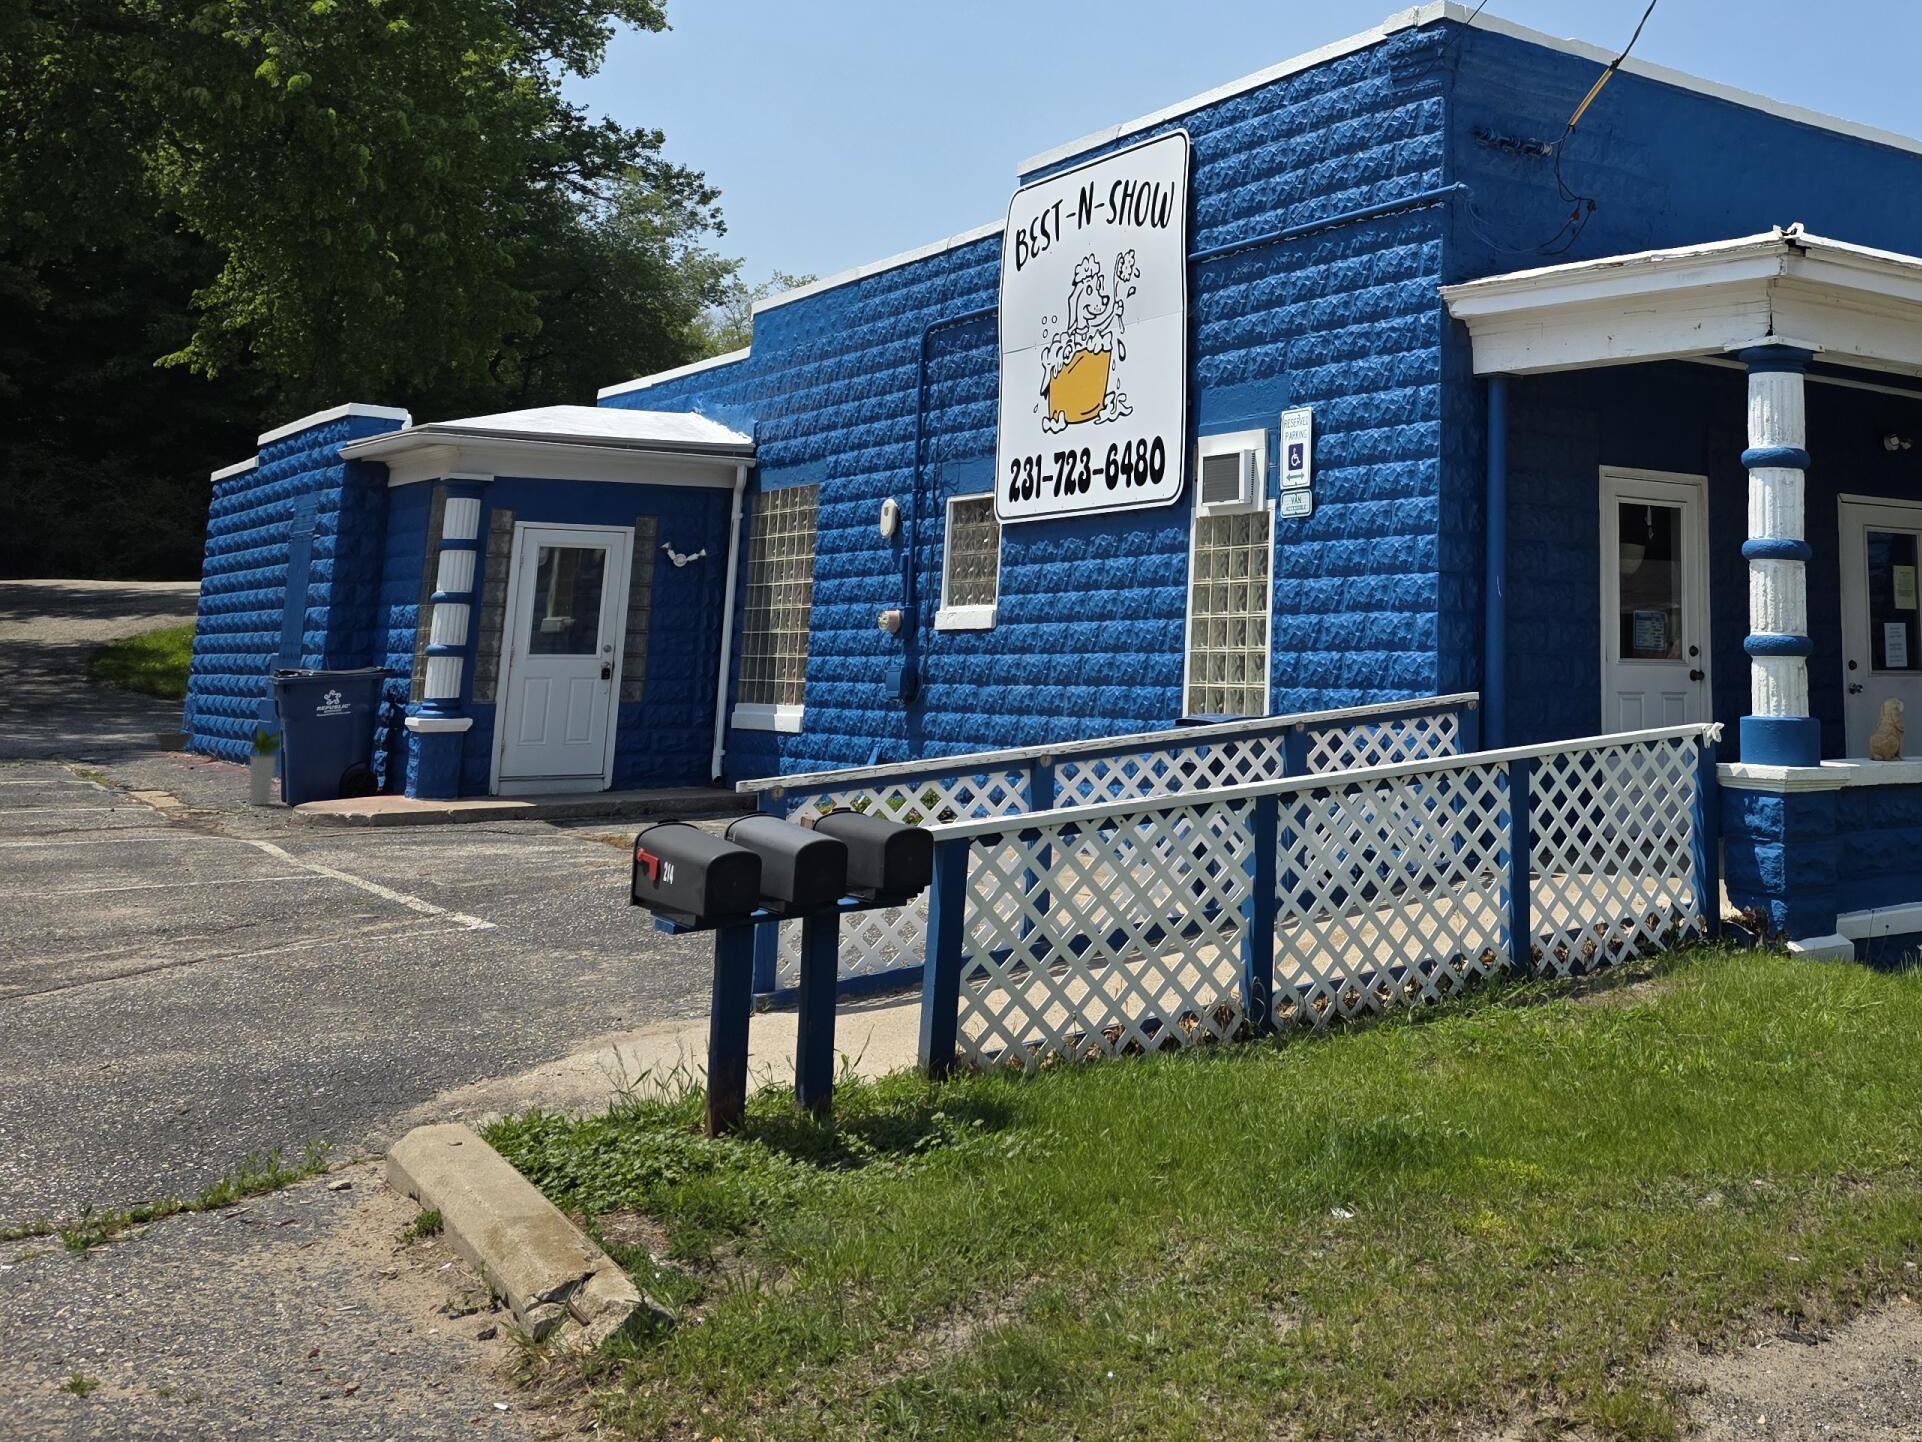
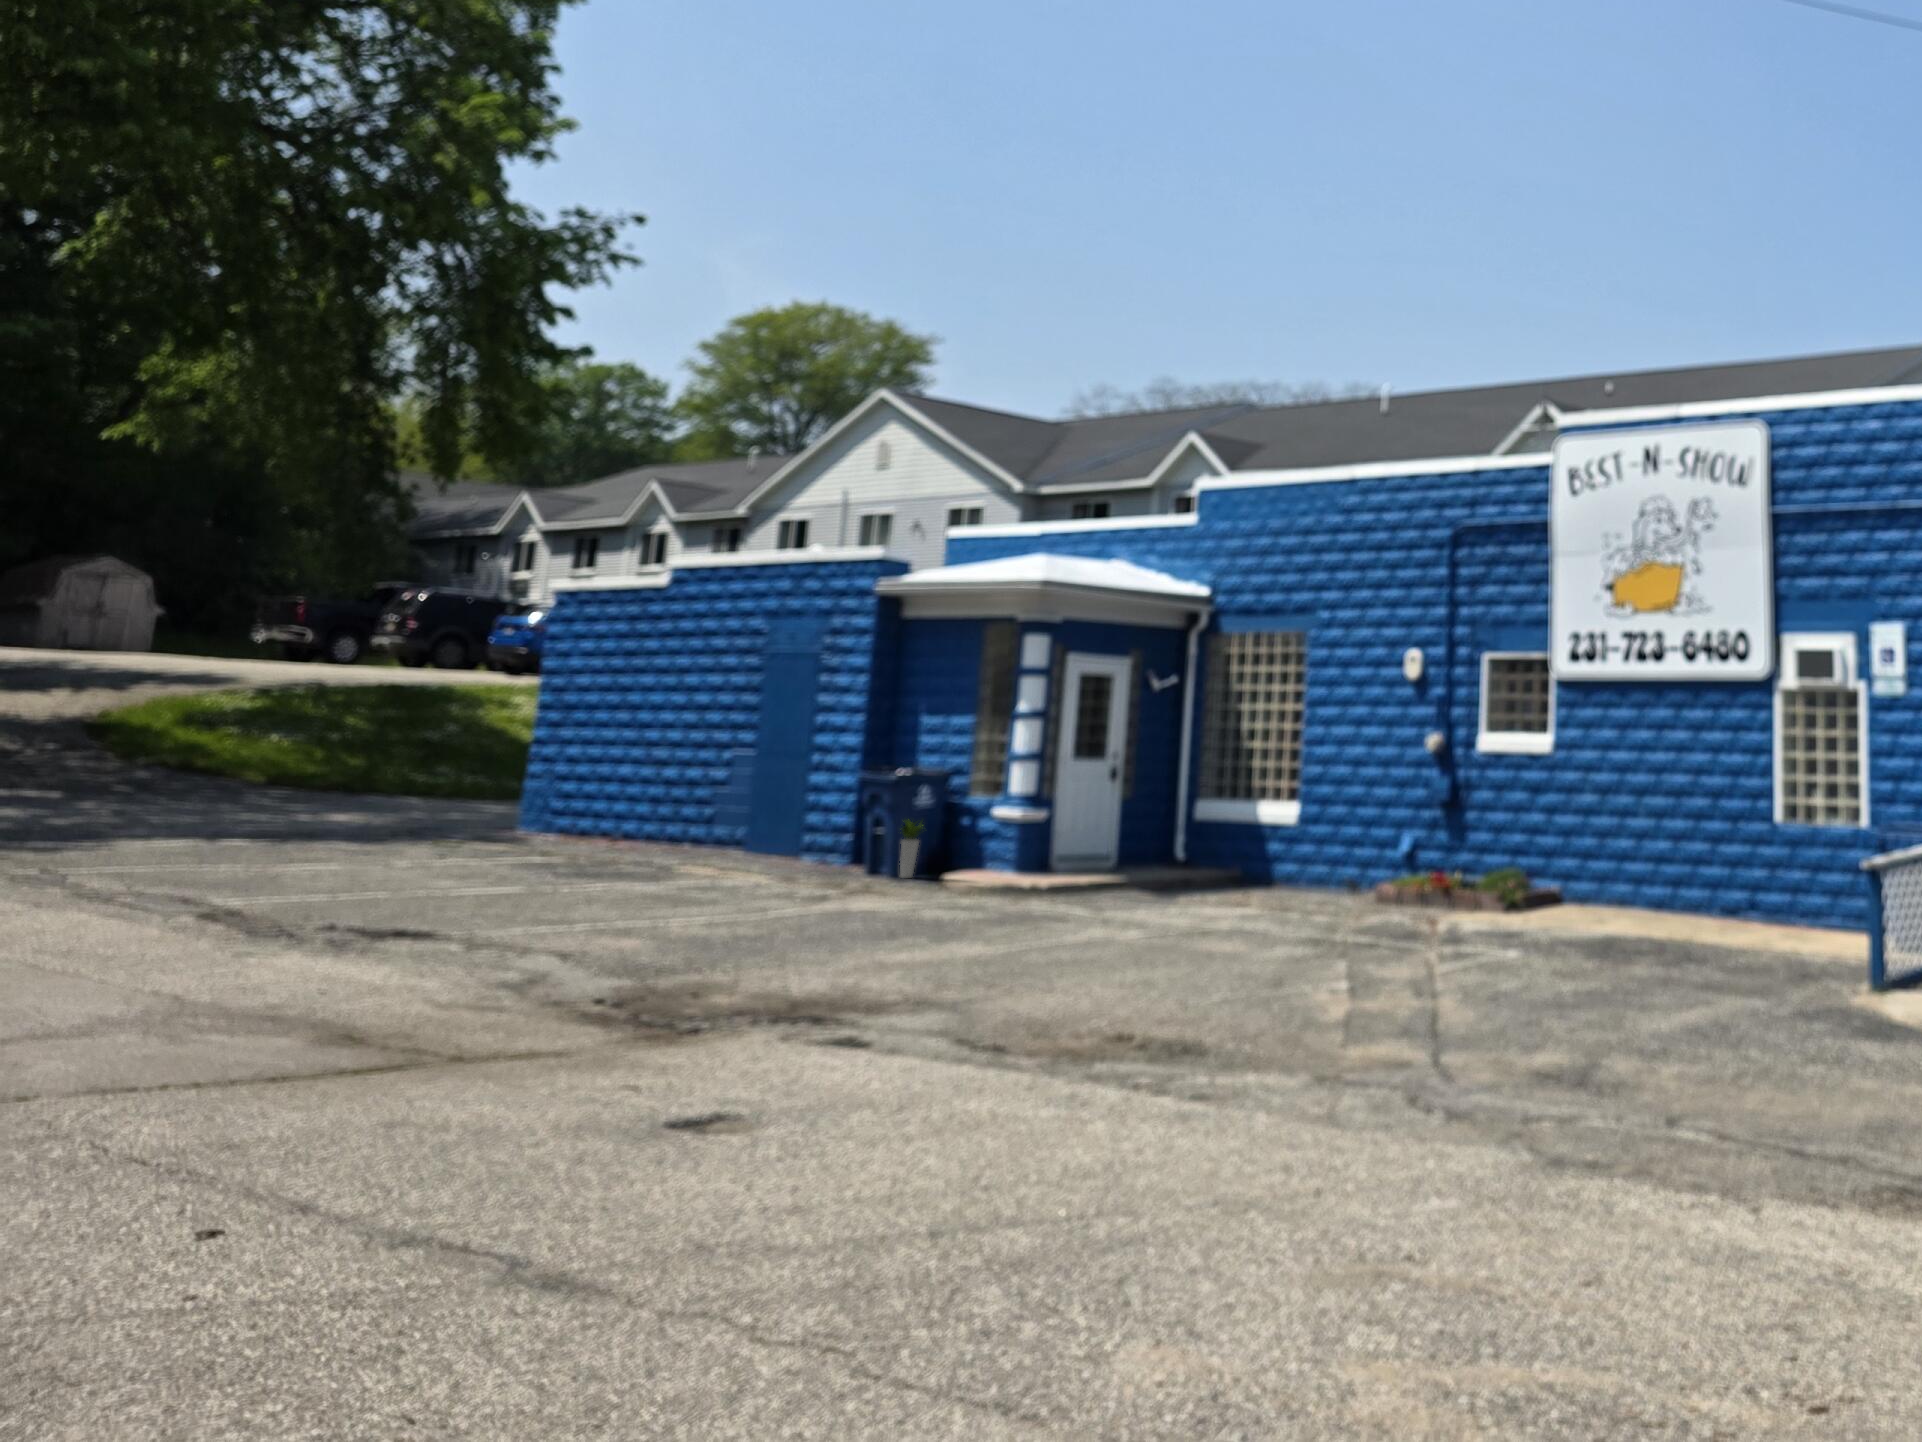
bucket: present [155,720,194,751] -> none [596,799,626,827]

